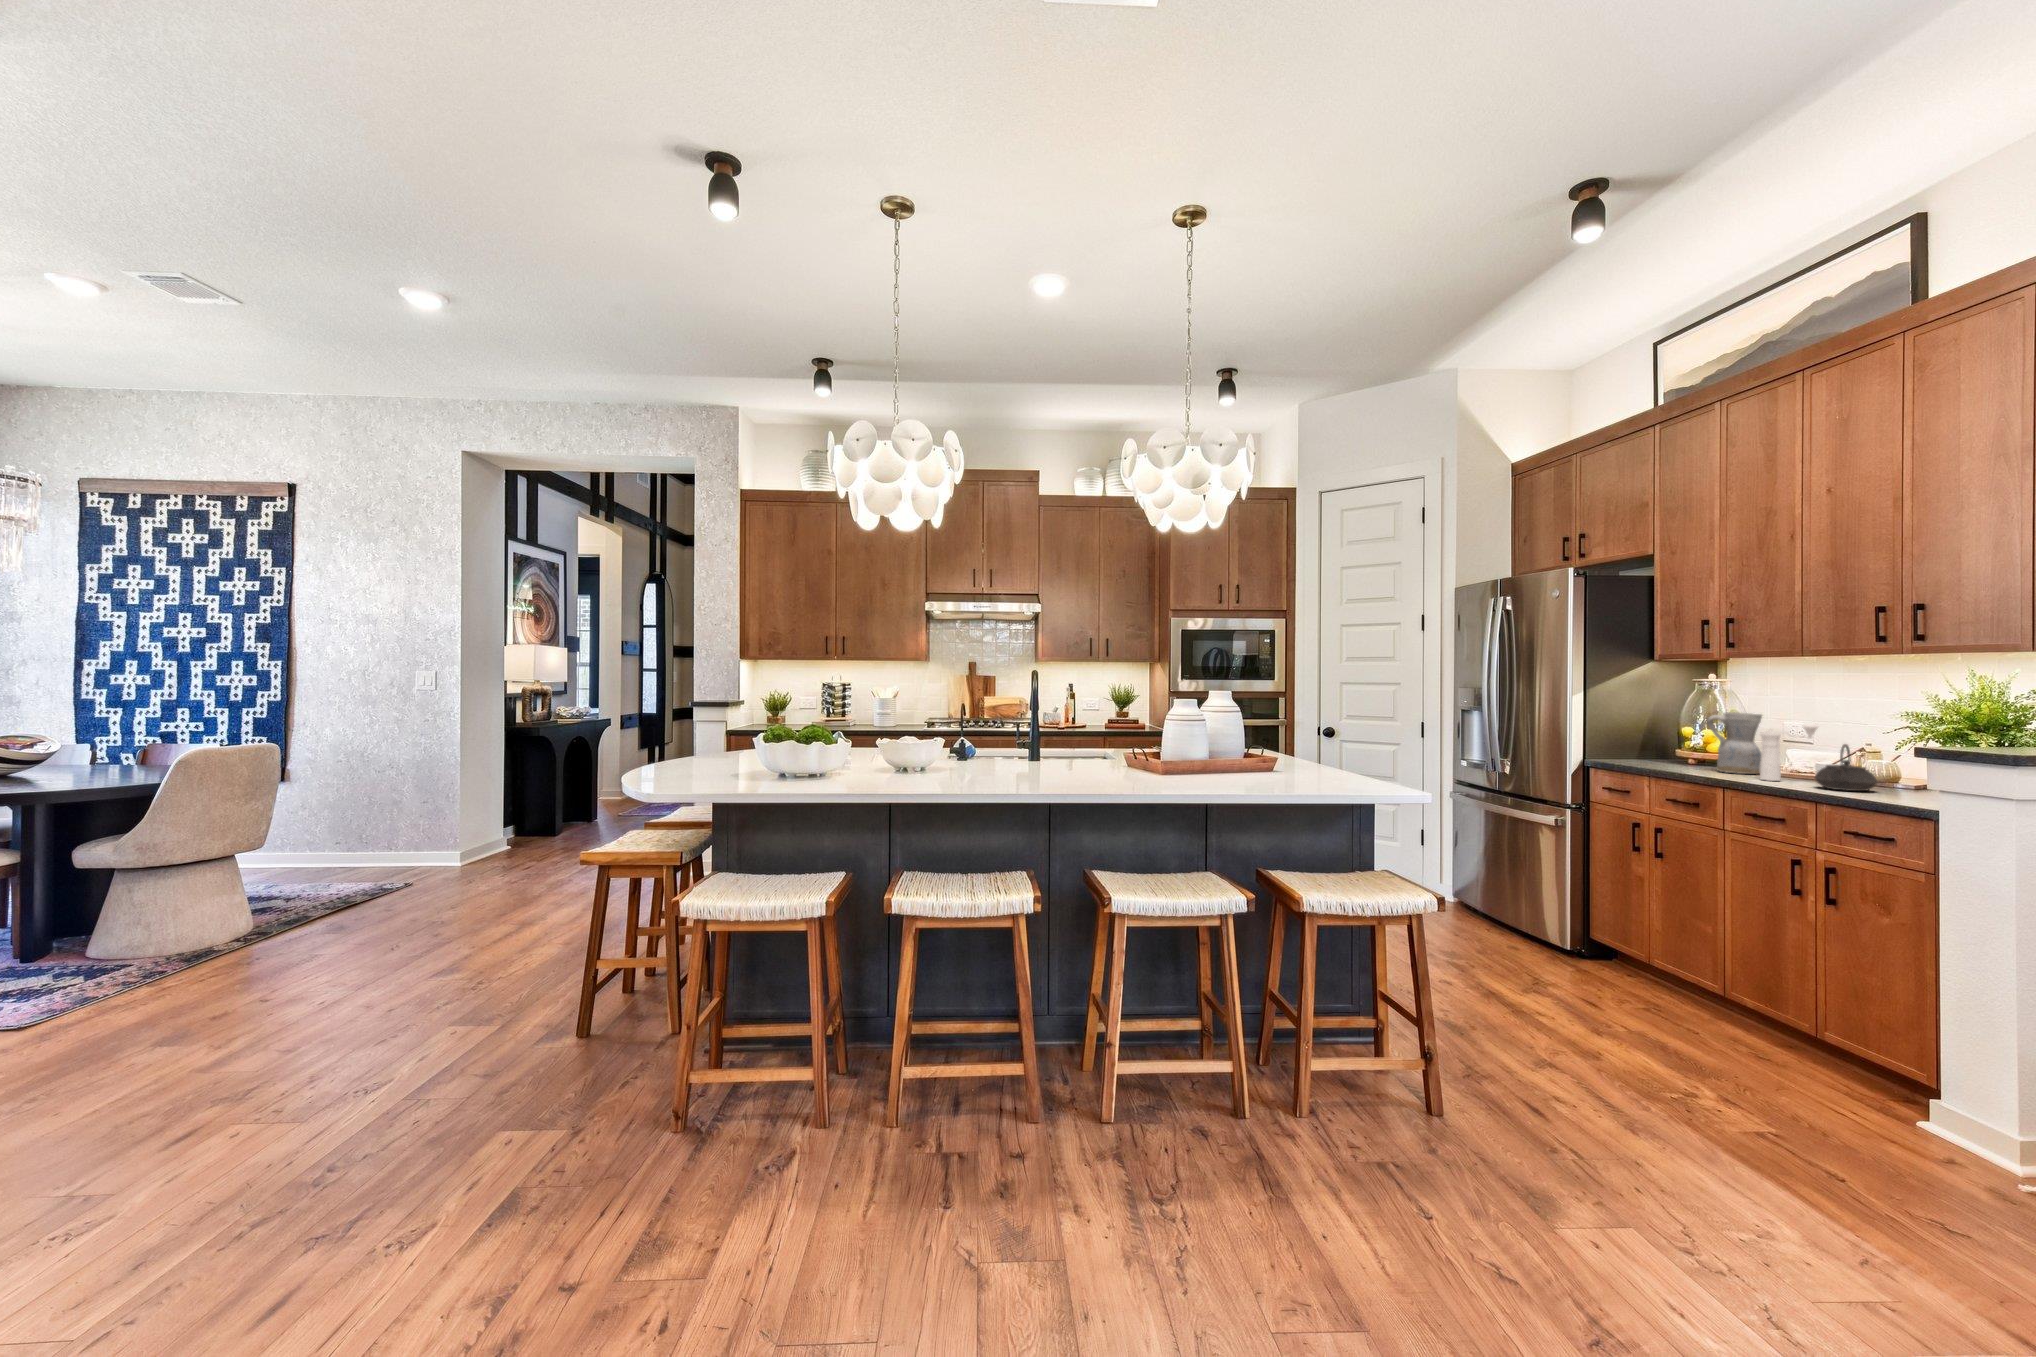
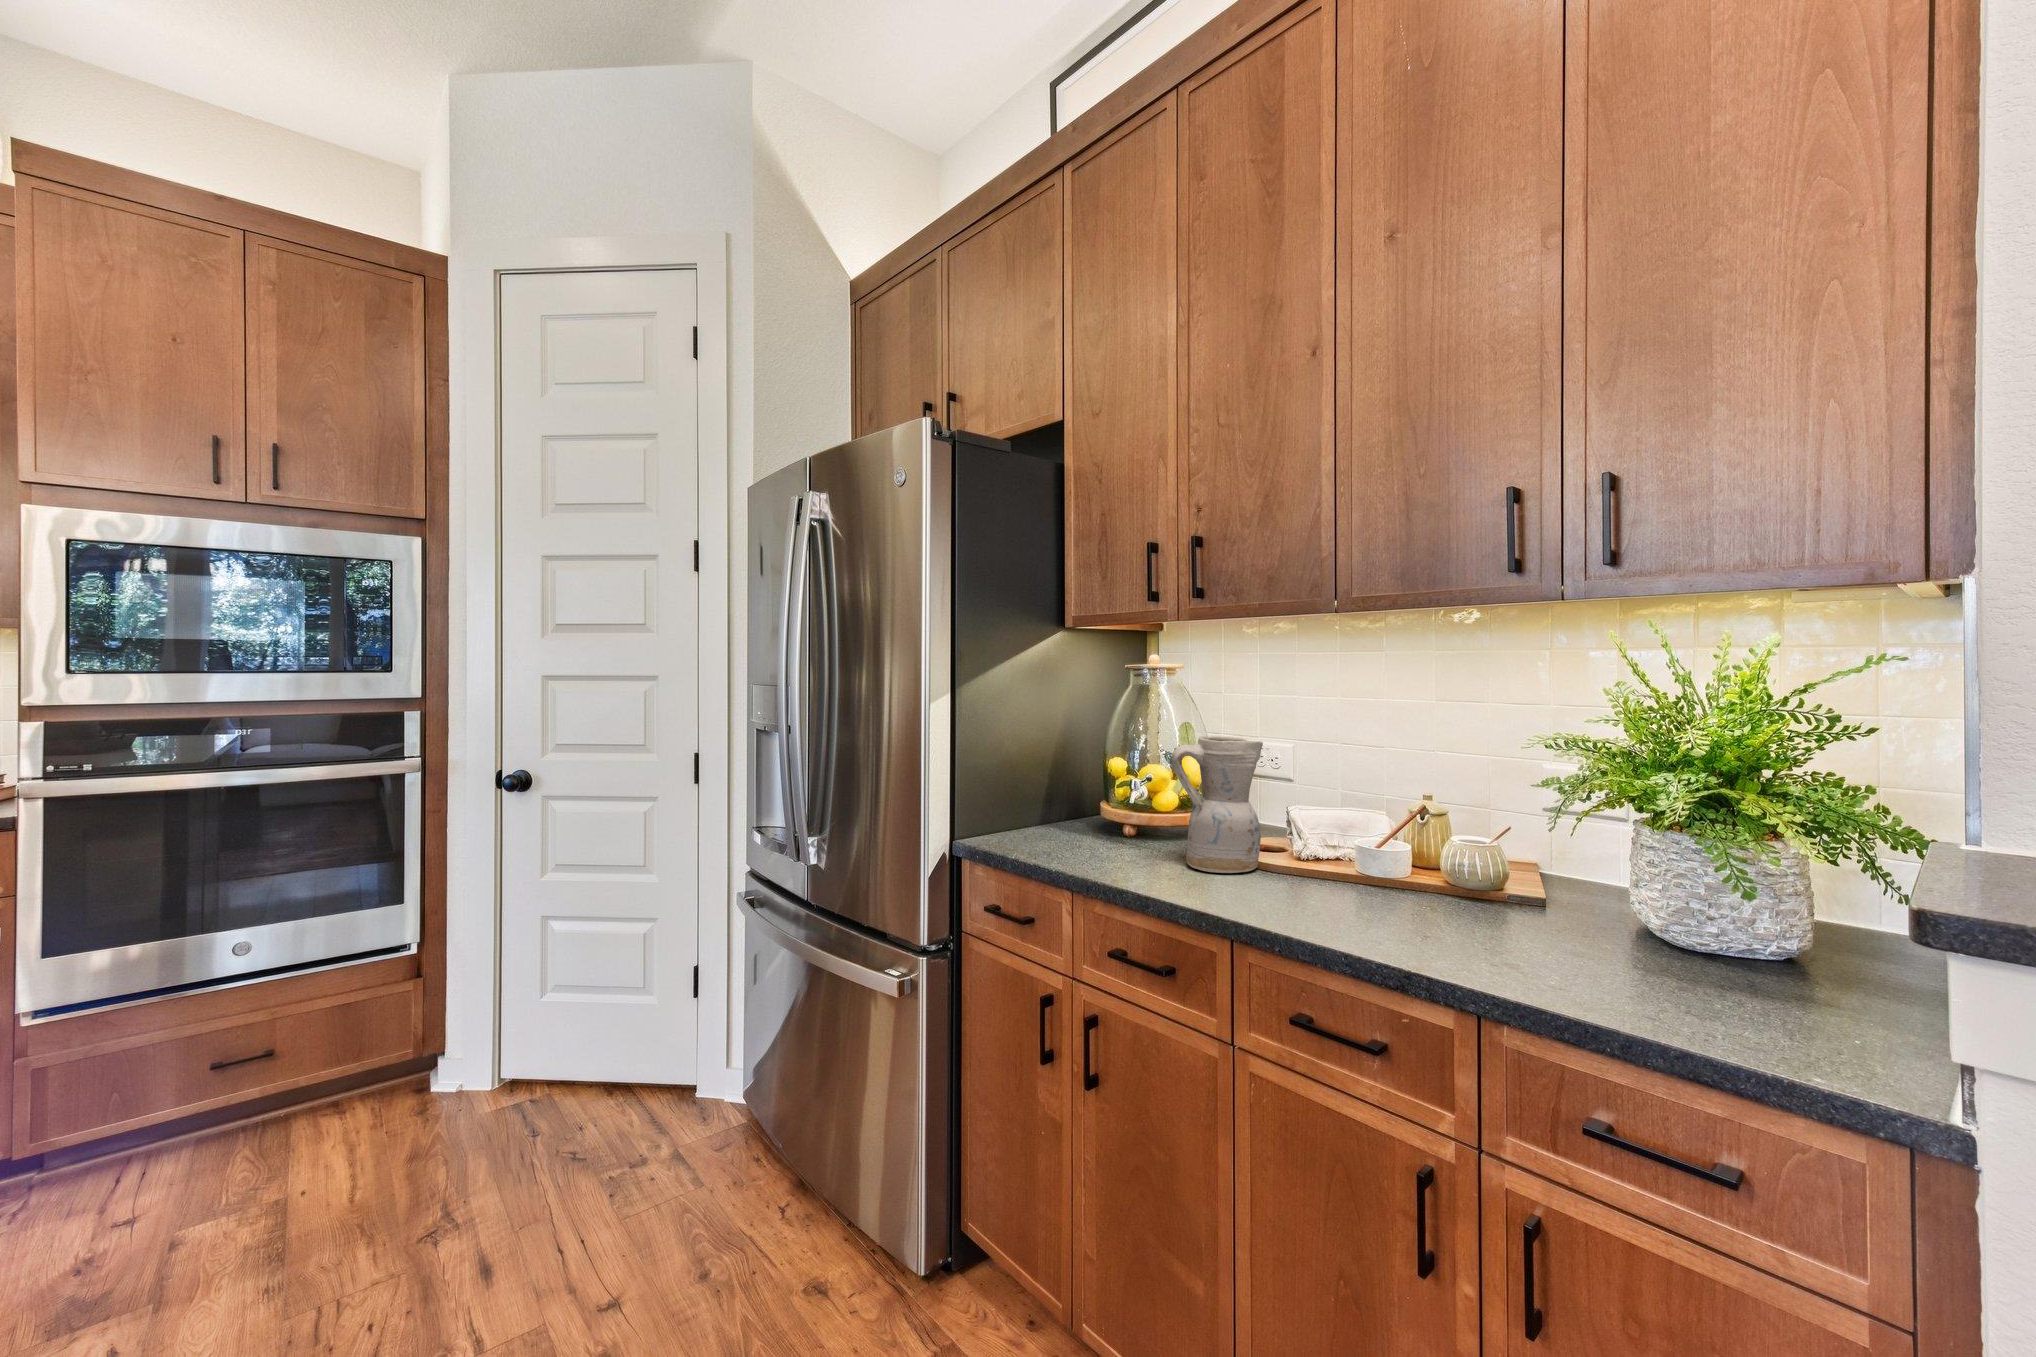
pepper mill: present [1760,723,1818,781] -> none [1288,766,1385,909]
teapot: present [1815,744,1877,791] -> none [1416,827,1541,952]

